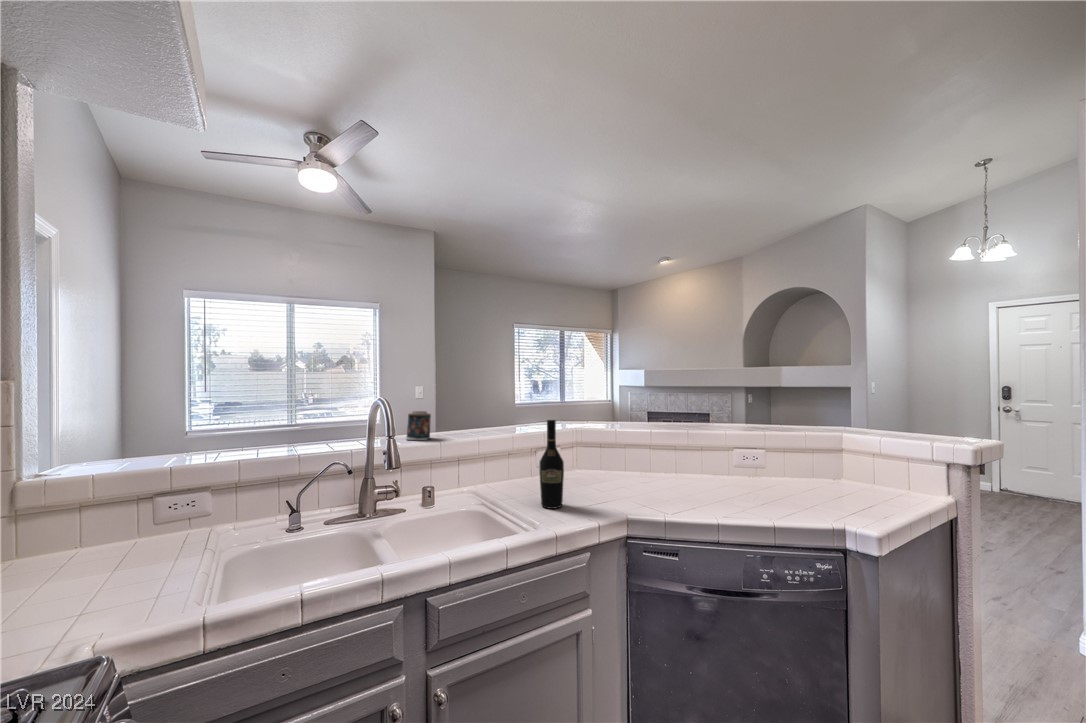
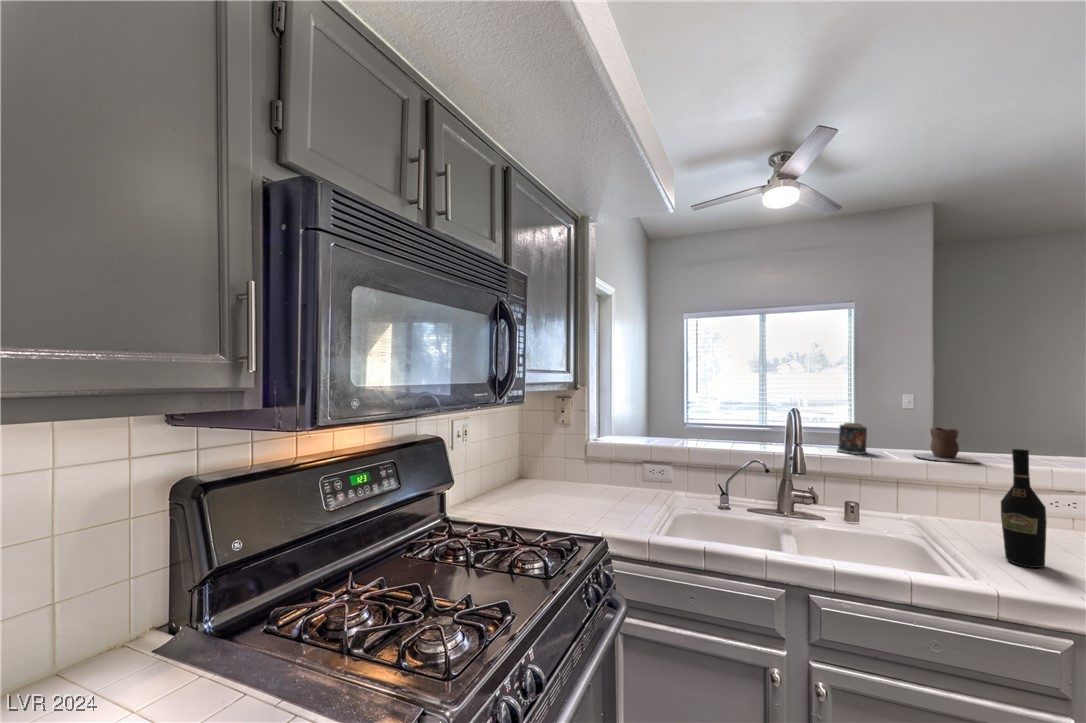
vase: none [462,409,508,437] -> present [914,427,980,463]

